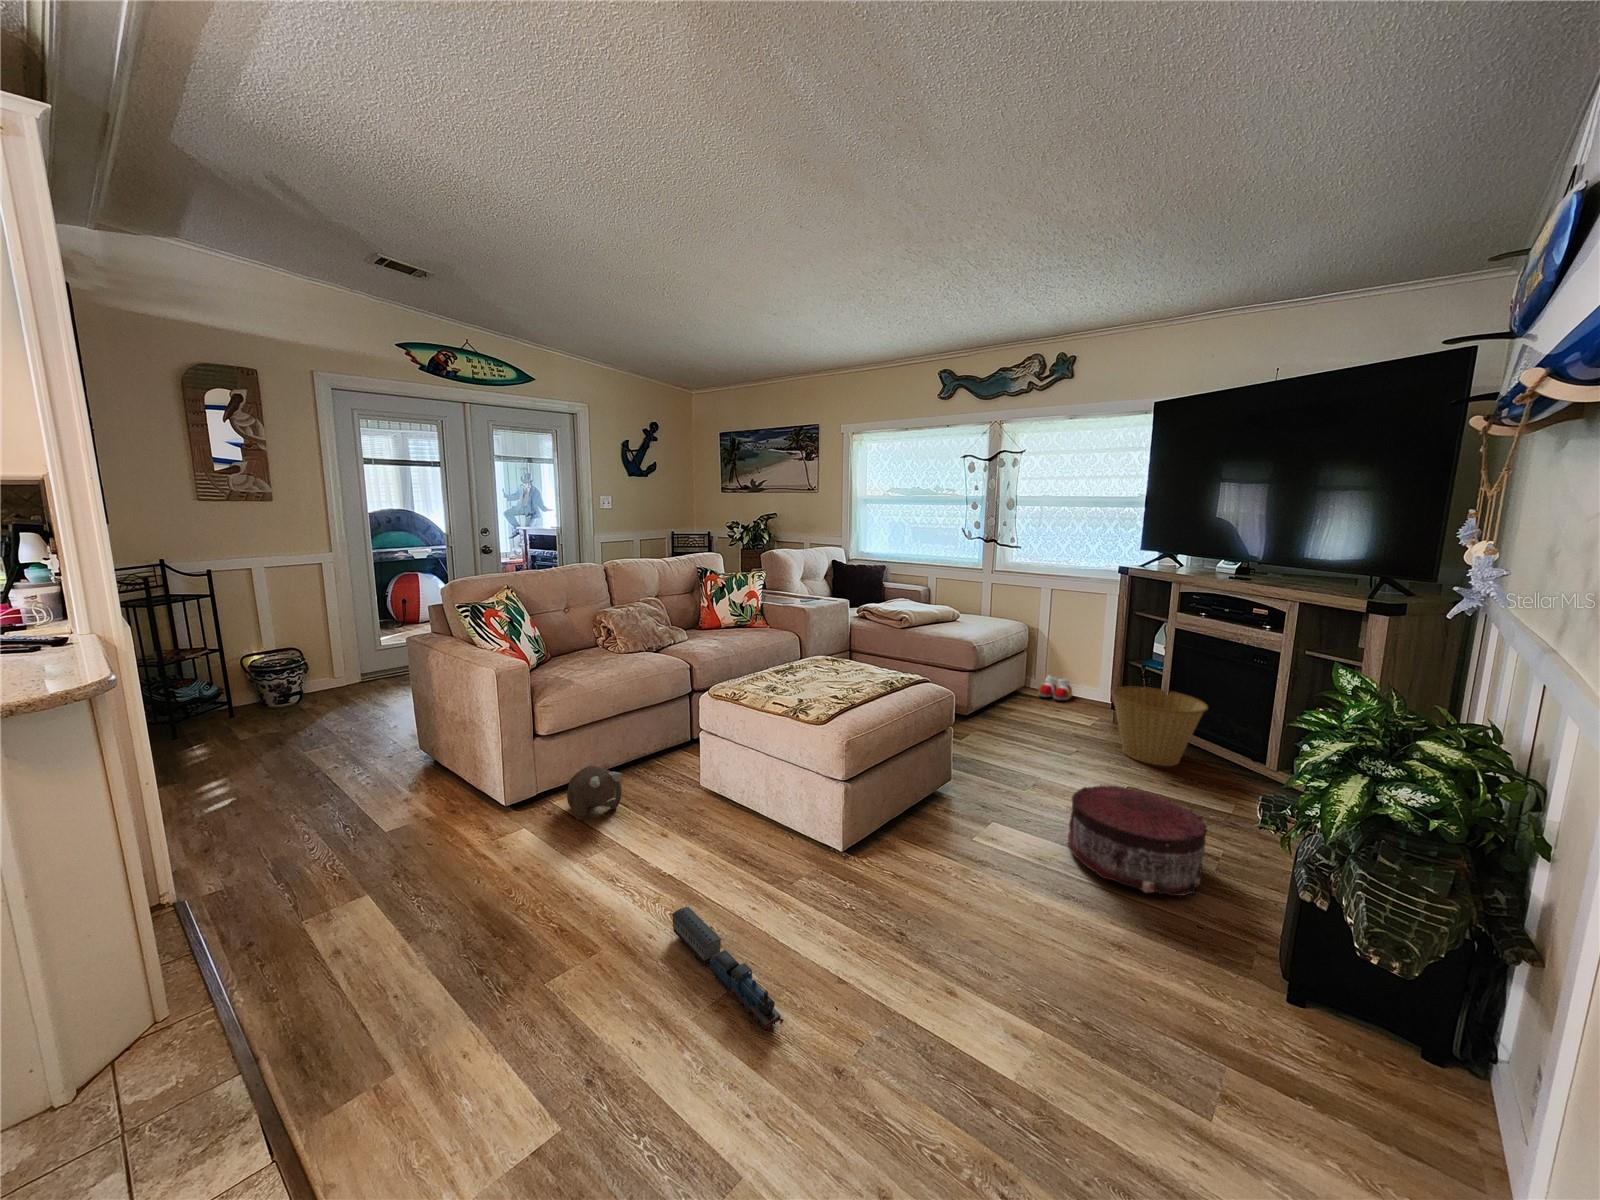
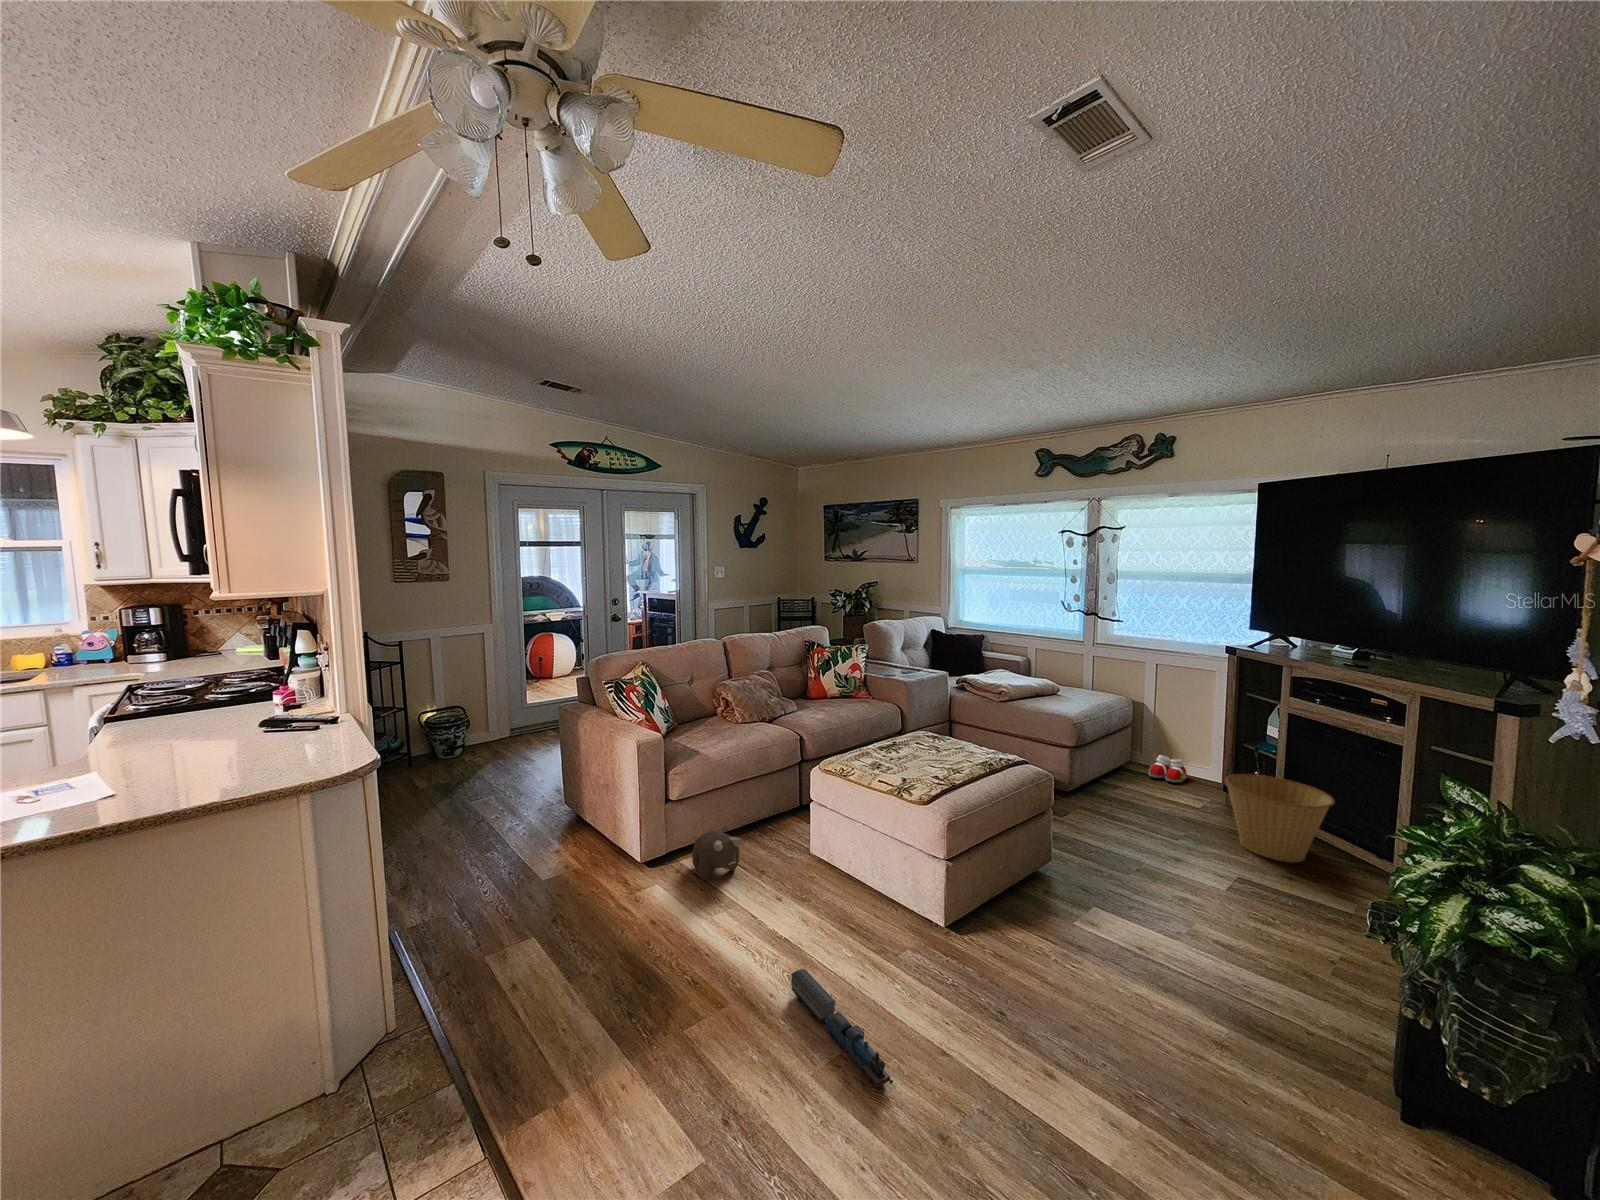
pouf: present [1068,785,1207,896] -> none [1173,878,1324,1005]

